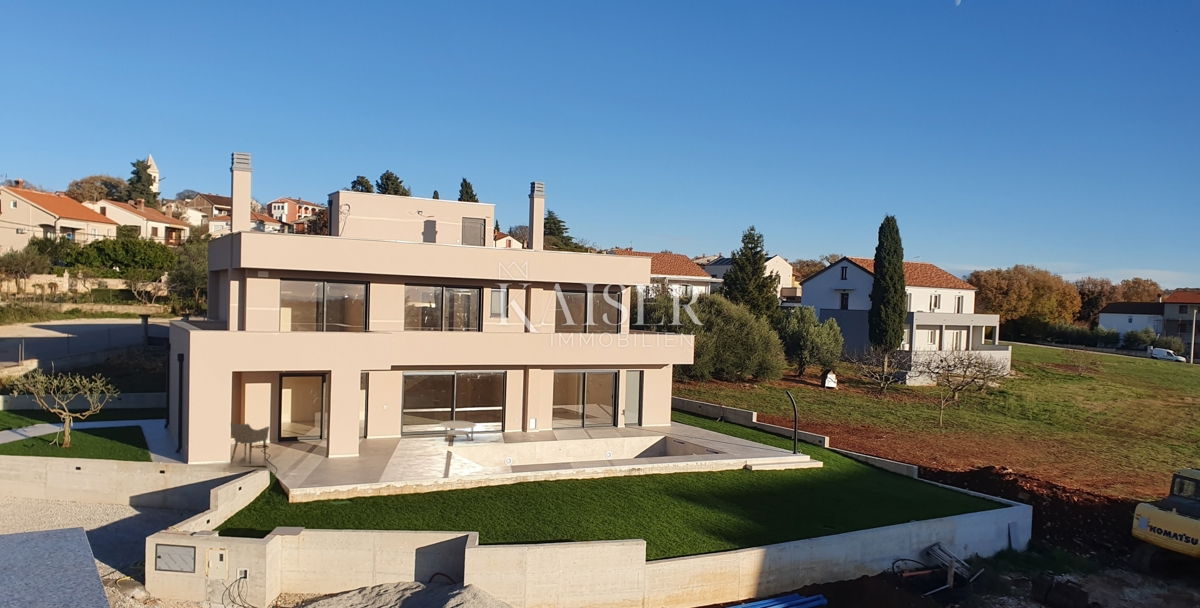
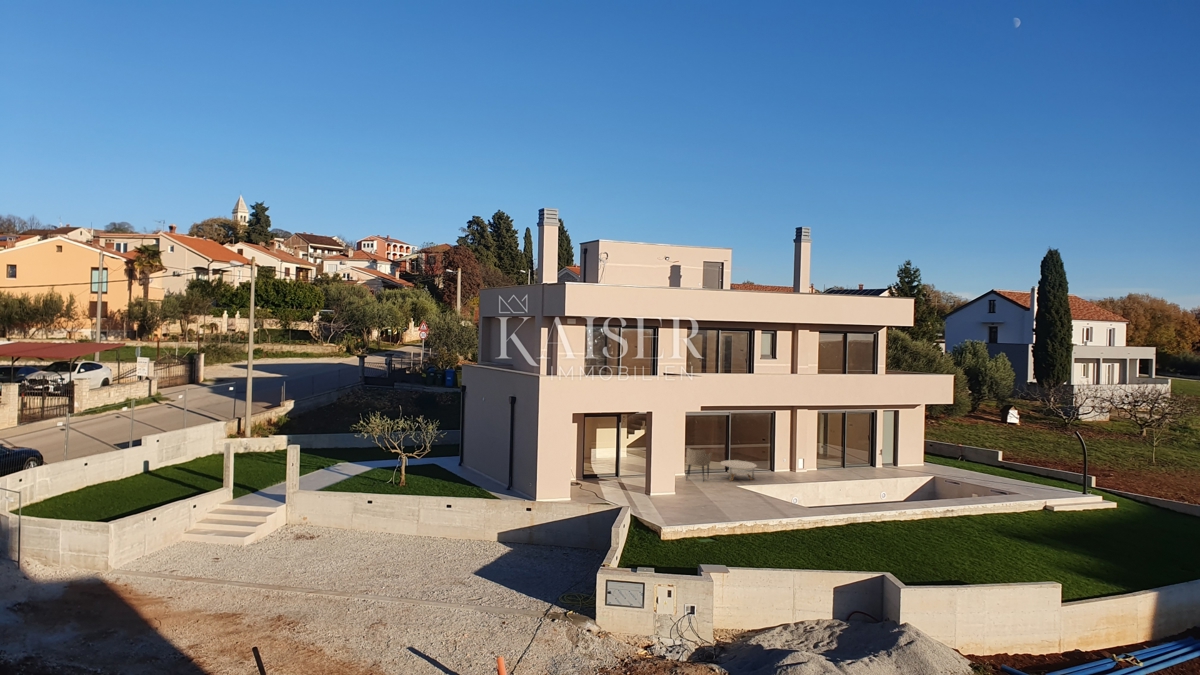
armchair: present [231,422,269,462] -> present [686,448,712,481]

